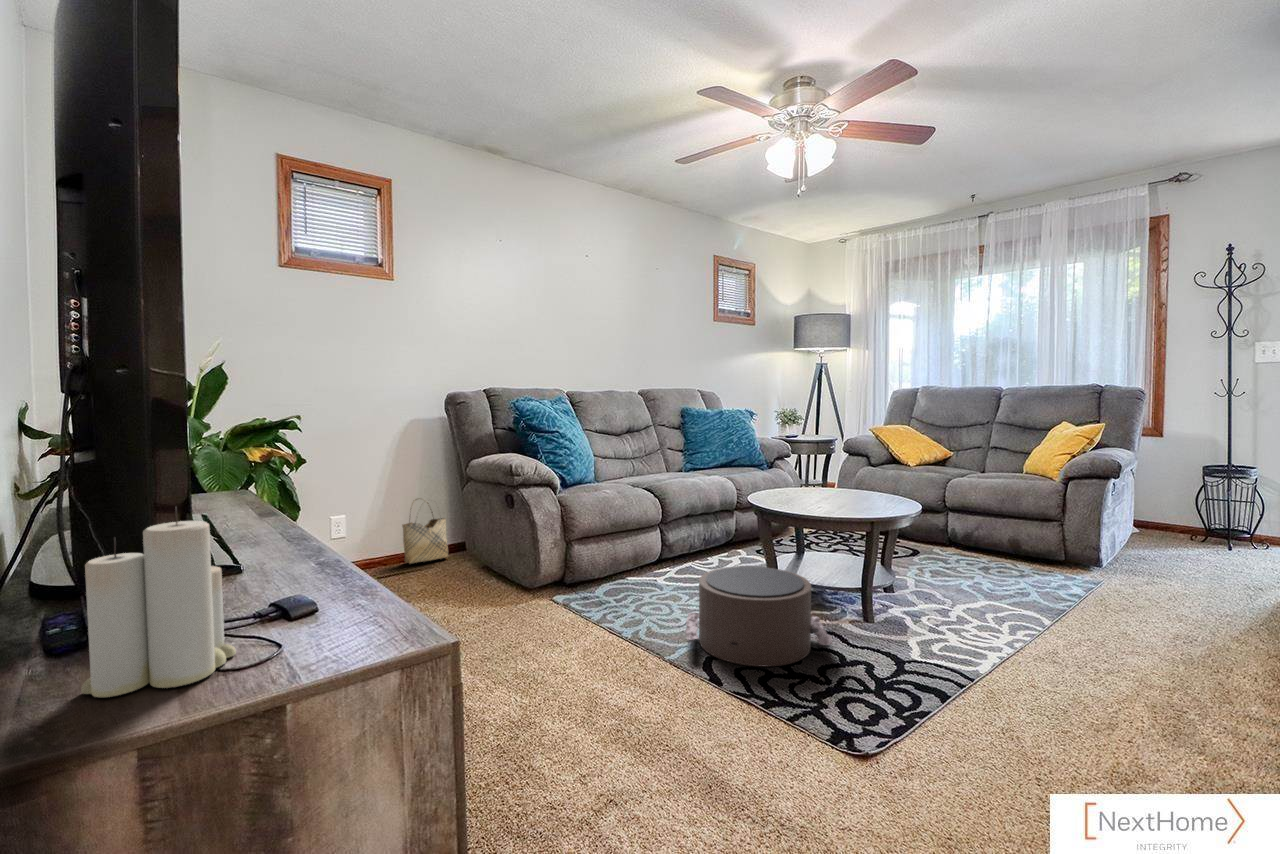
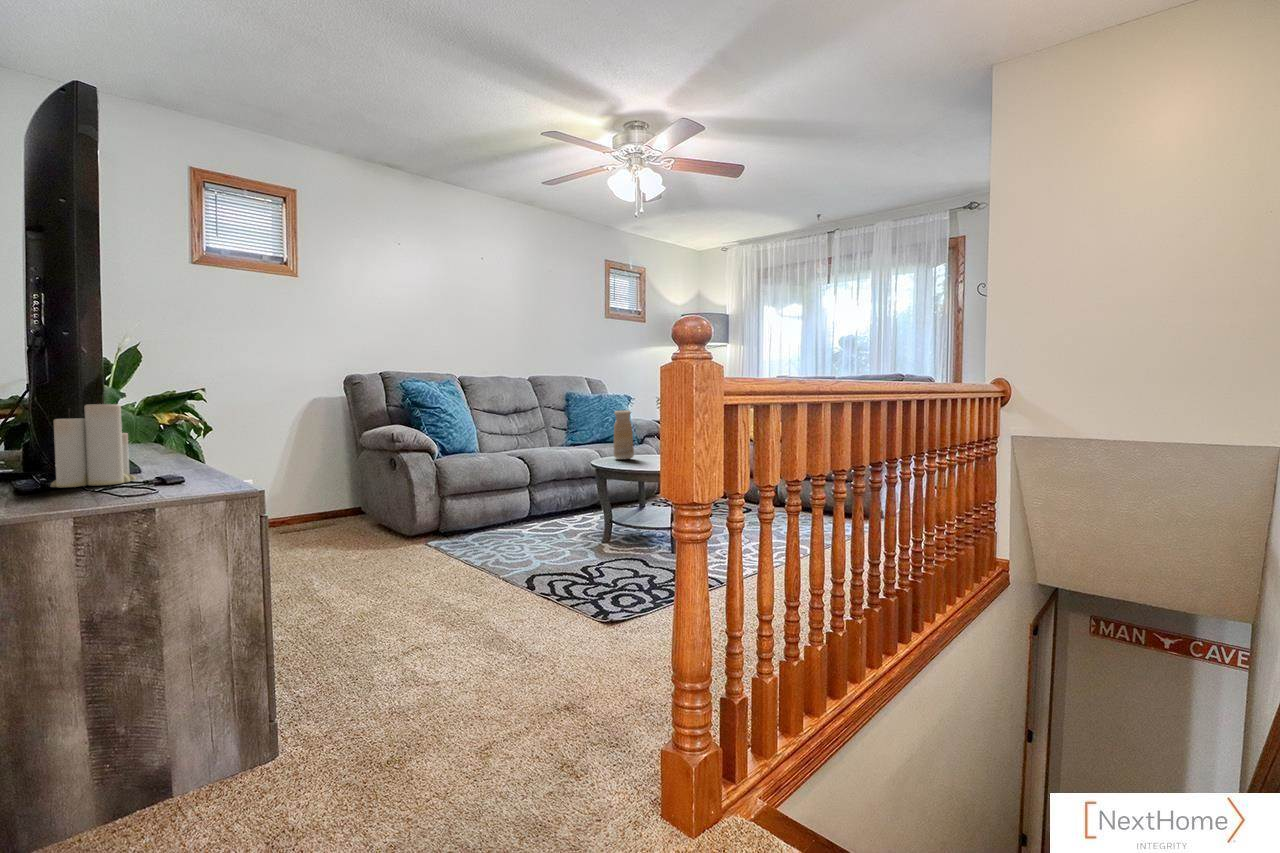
vase: none [773,436,799,497] -> present [614,410,634,459]
woven basket: present [402,499,448,563] -> none [304,467,347,523]
pouf: present [686,566,832,666] -> none [518,510,631,579]

